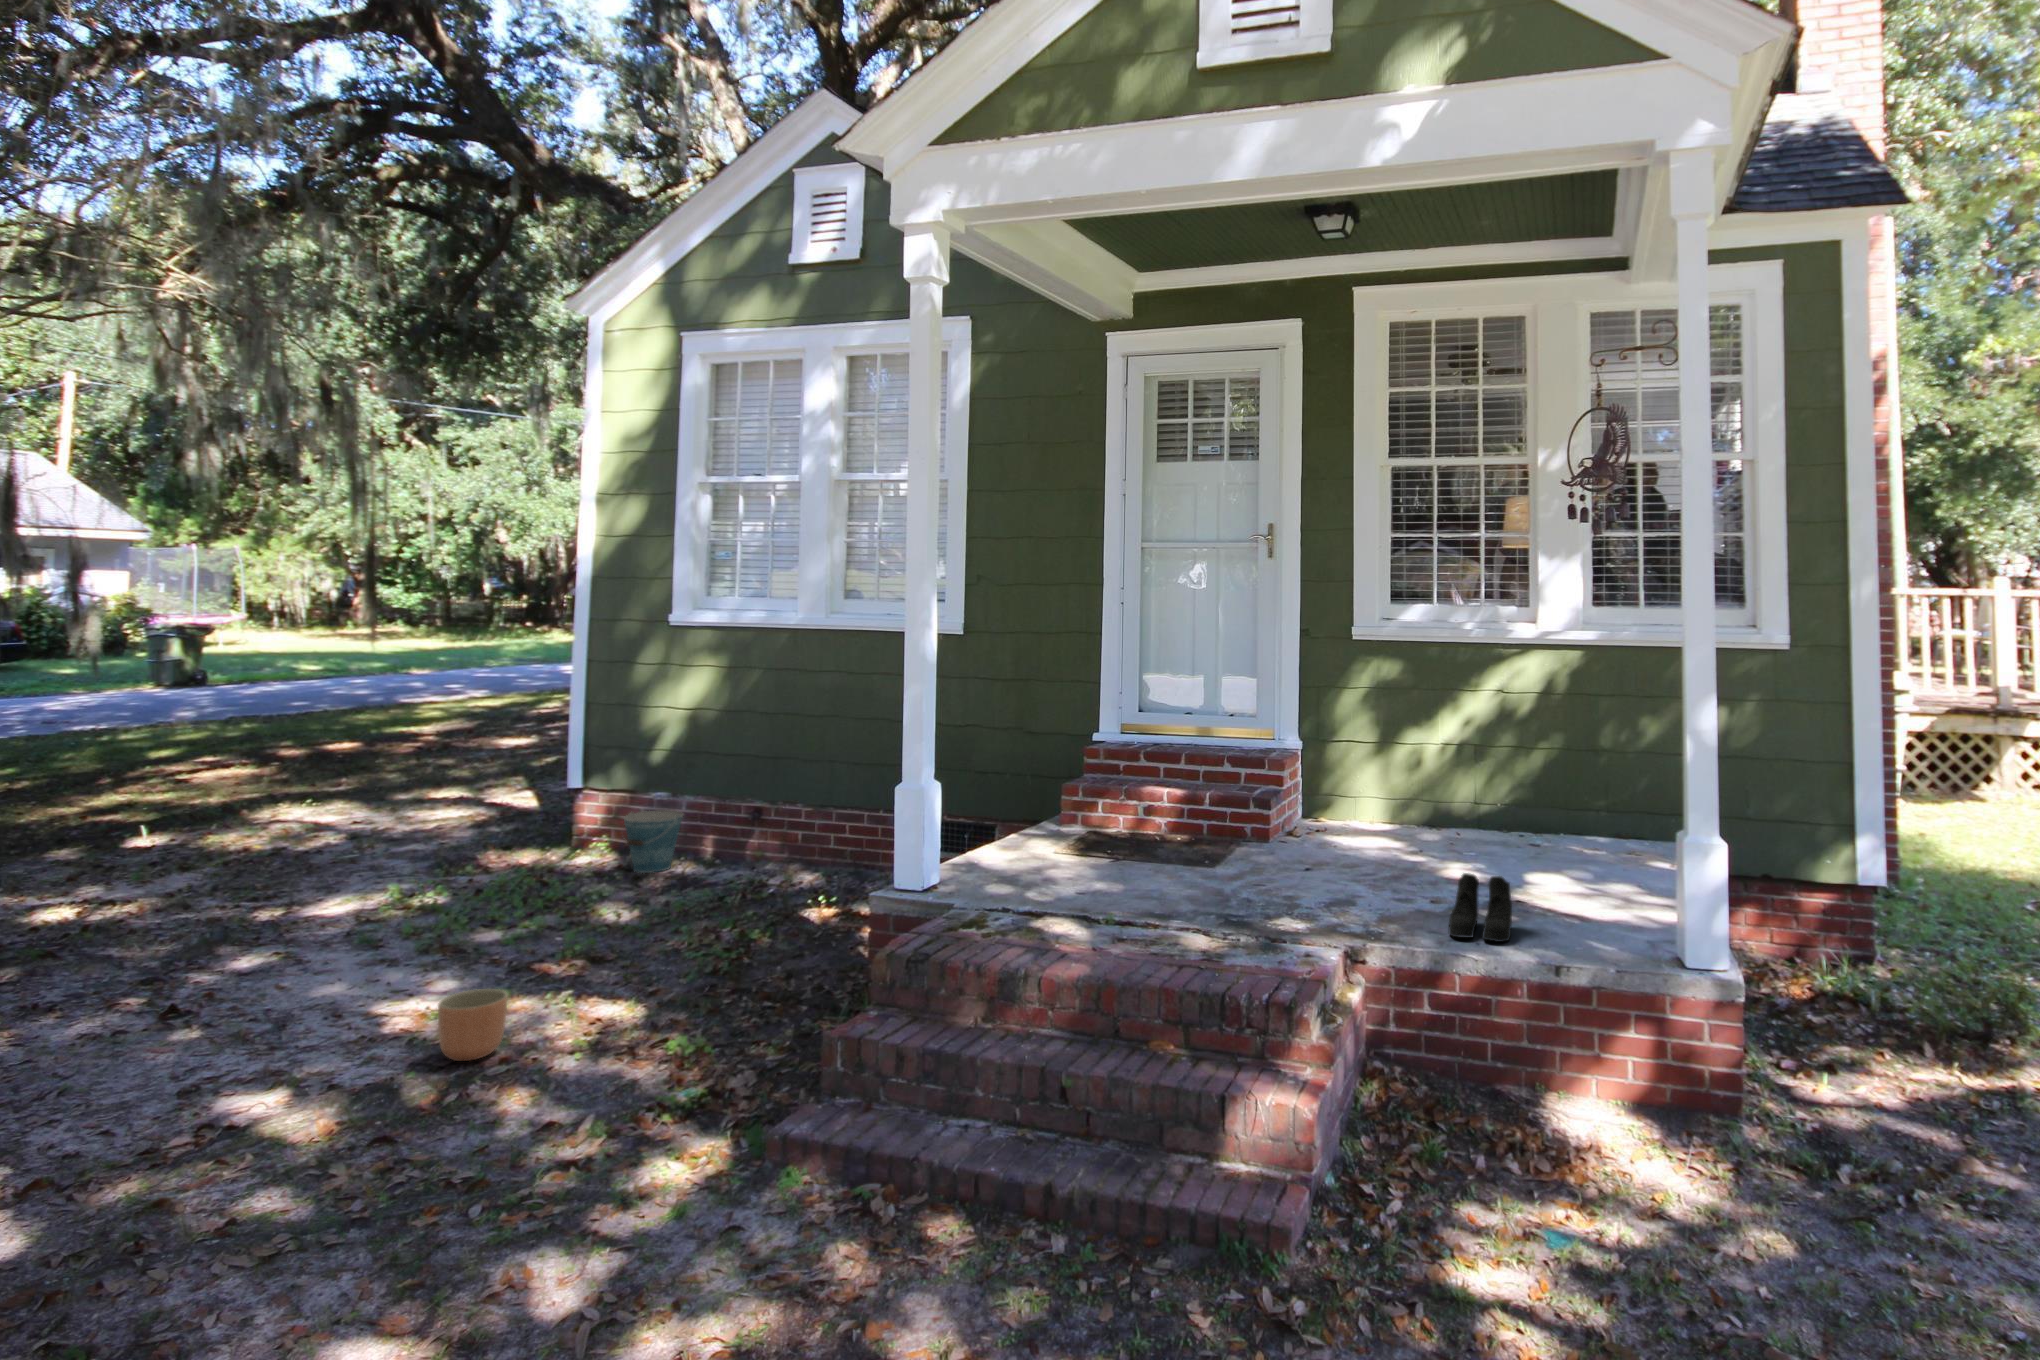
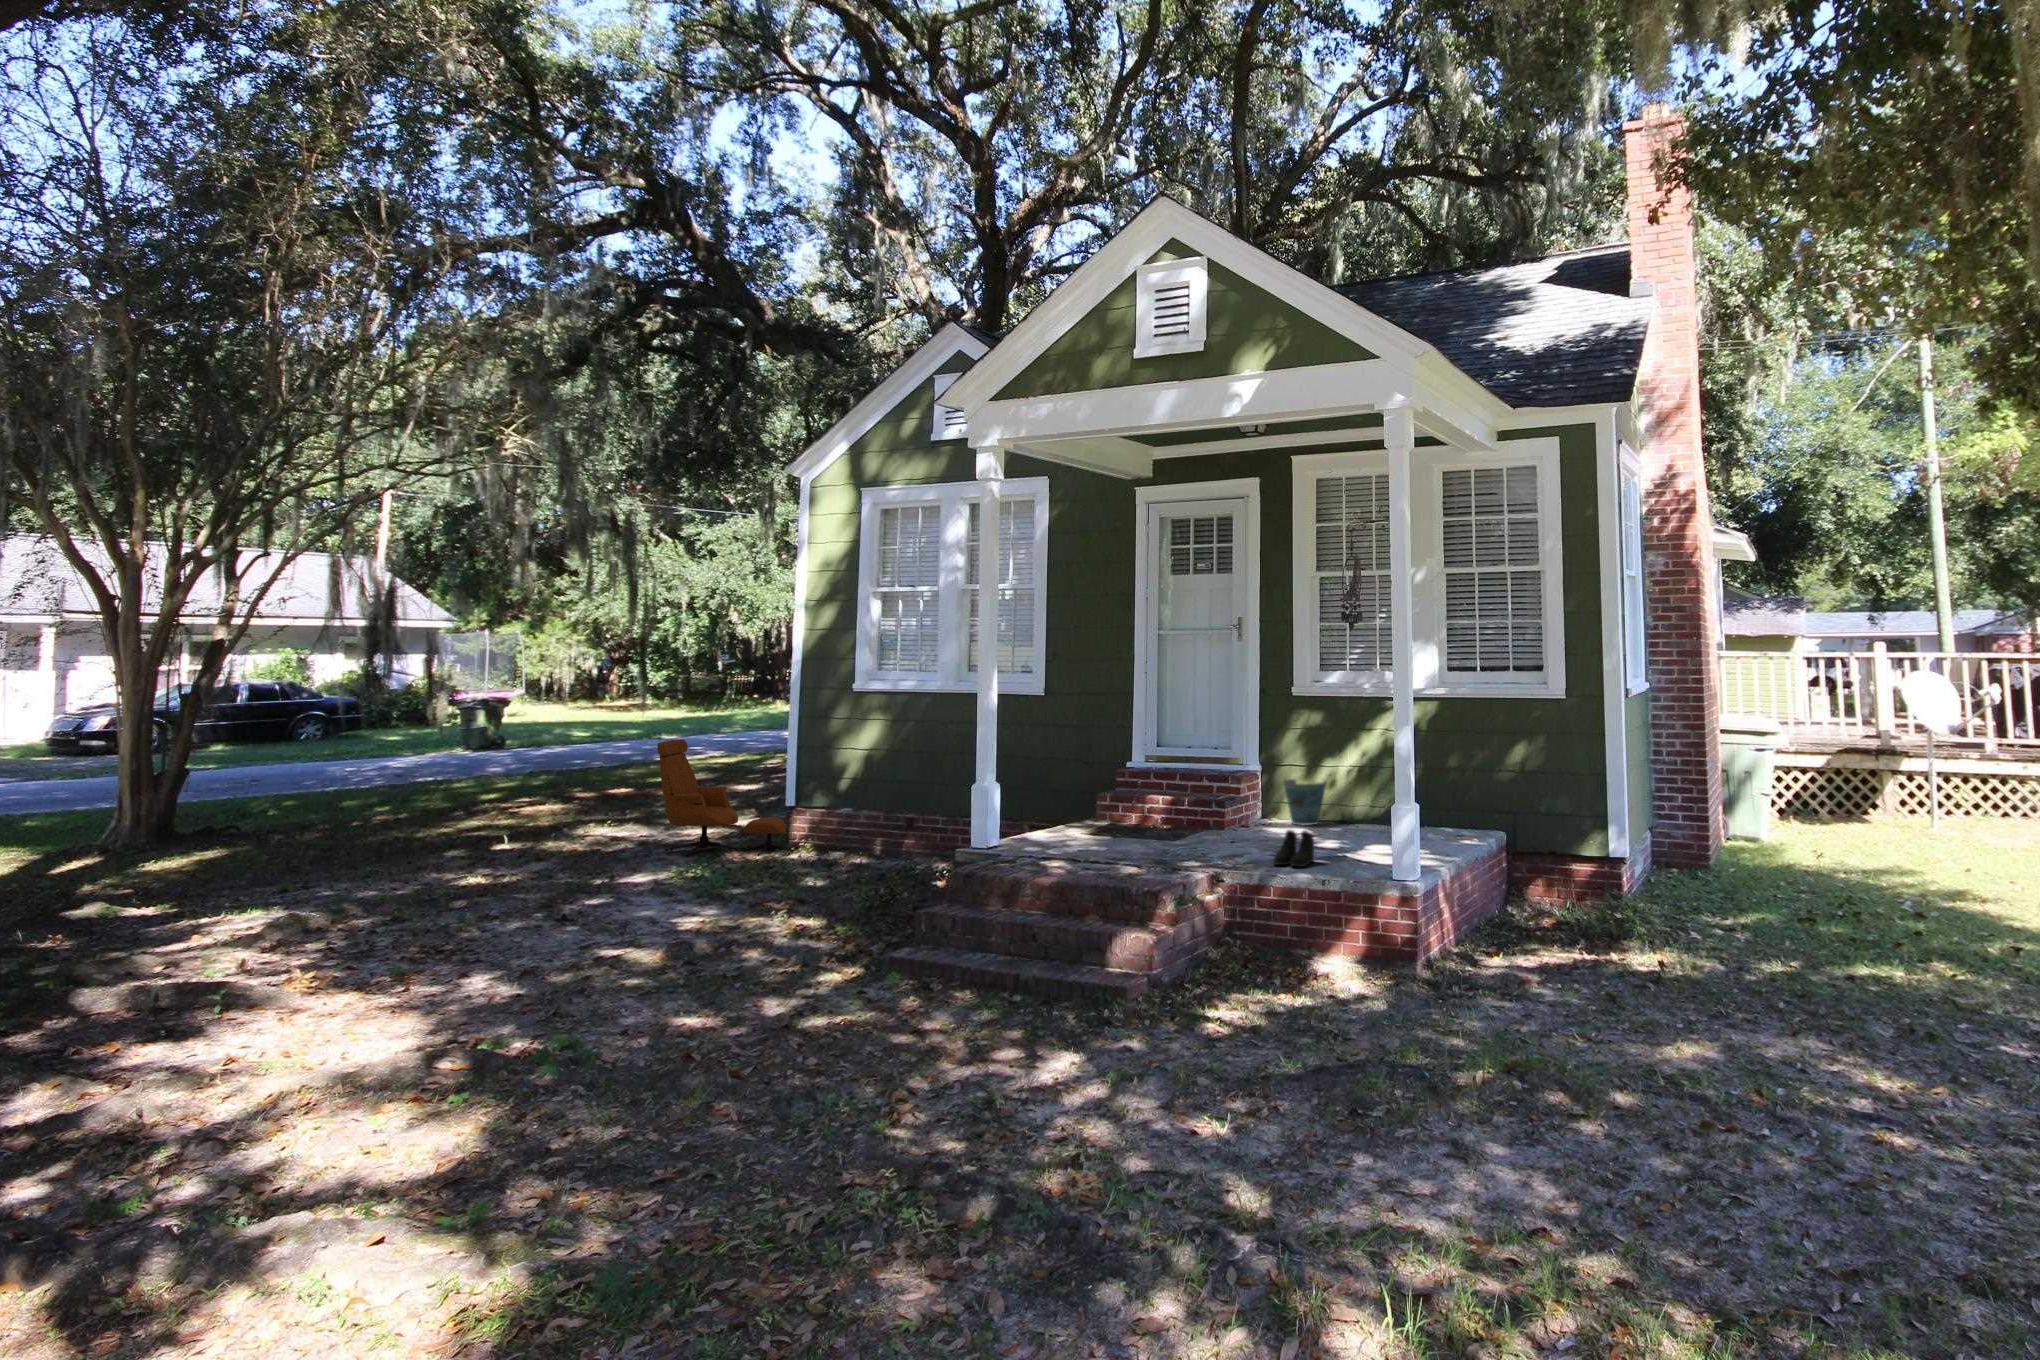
lounge chair: none [367,695,584,874] -> present [657,739,793,857]
bucket: present [623,811,683,873] -> present [1283,779,1326,826]
planter: present [438,989,508,1061] -> none [715,898,751,936]

